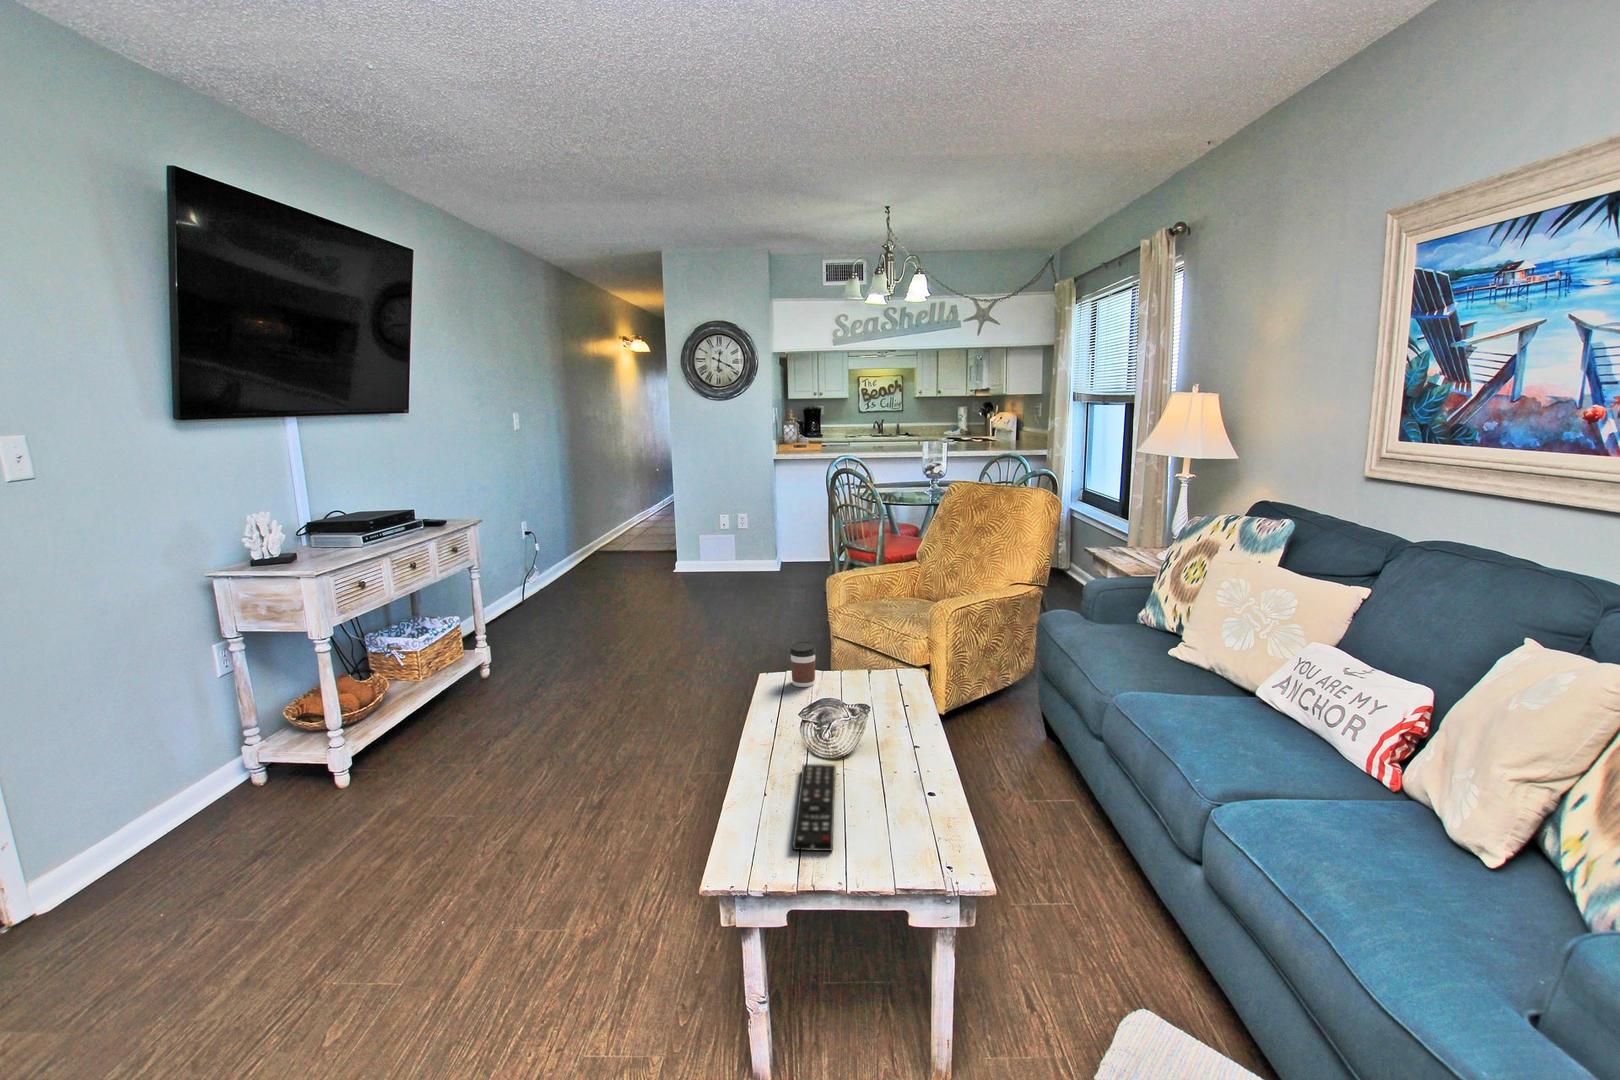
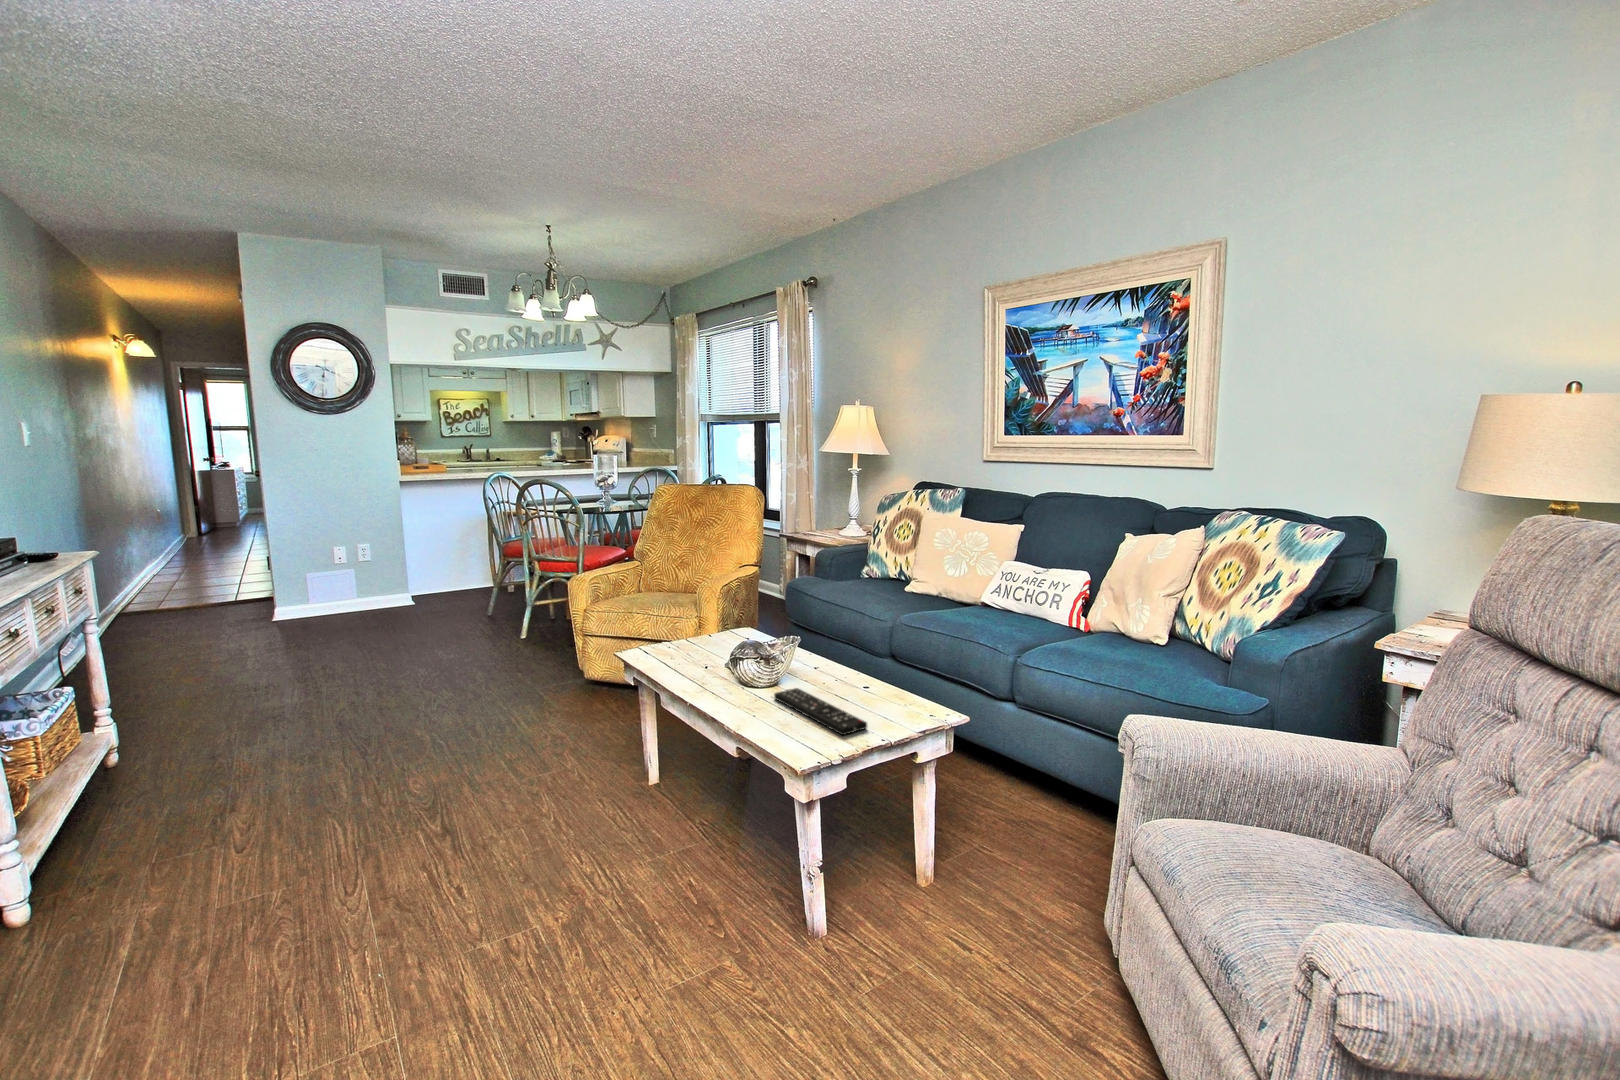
coffee cup: present [790,642,816,687] -> none [668,616,692,656]

